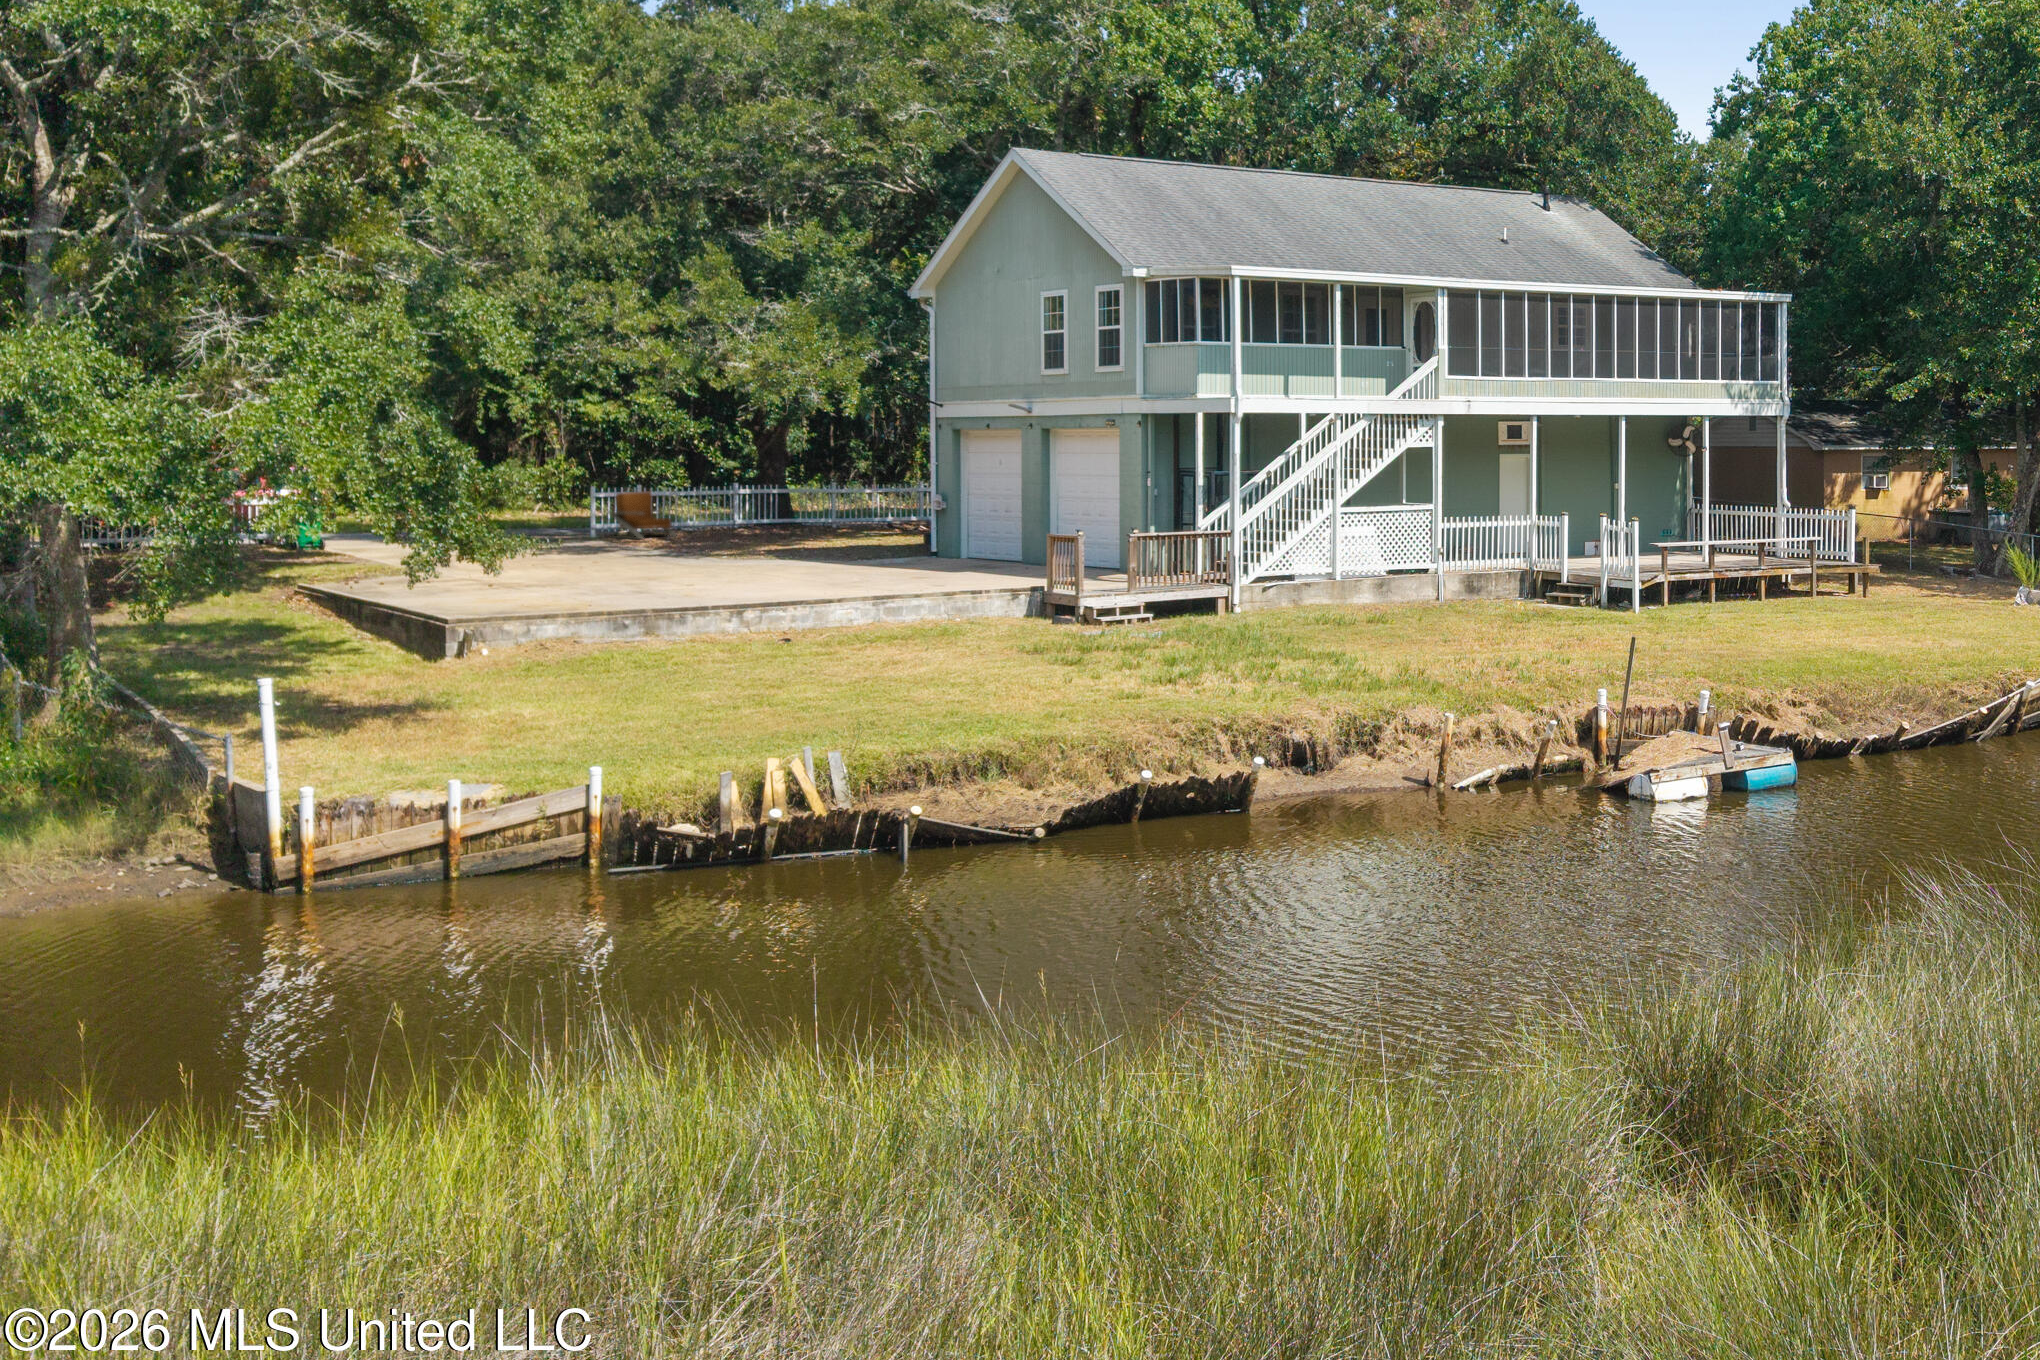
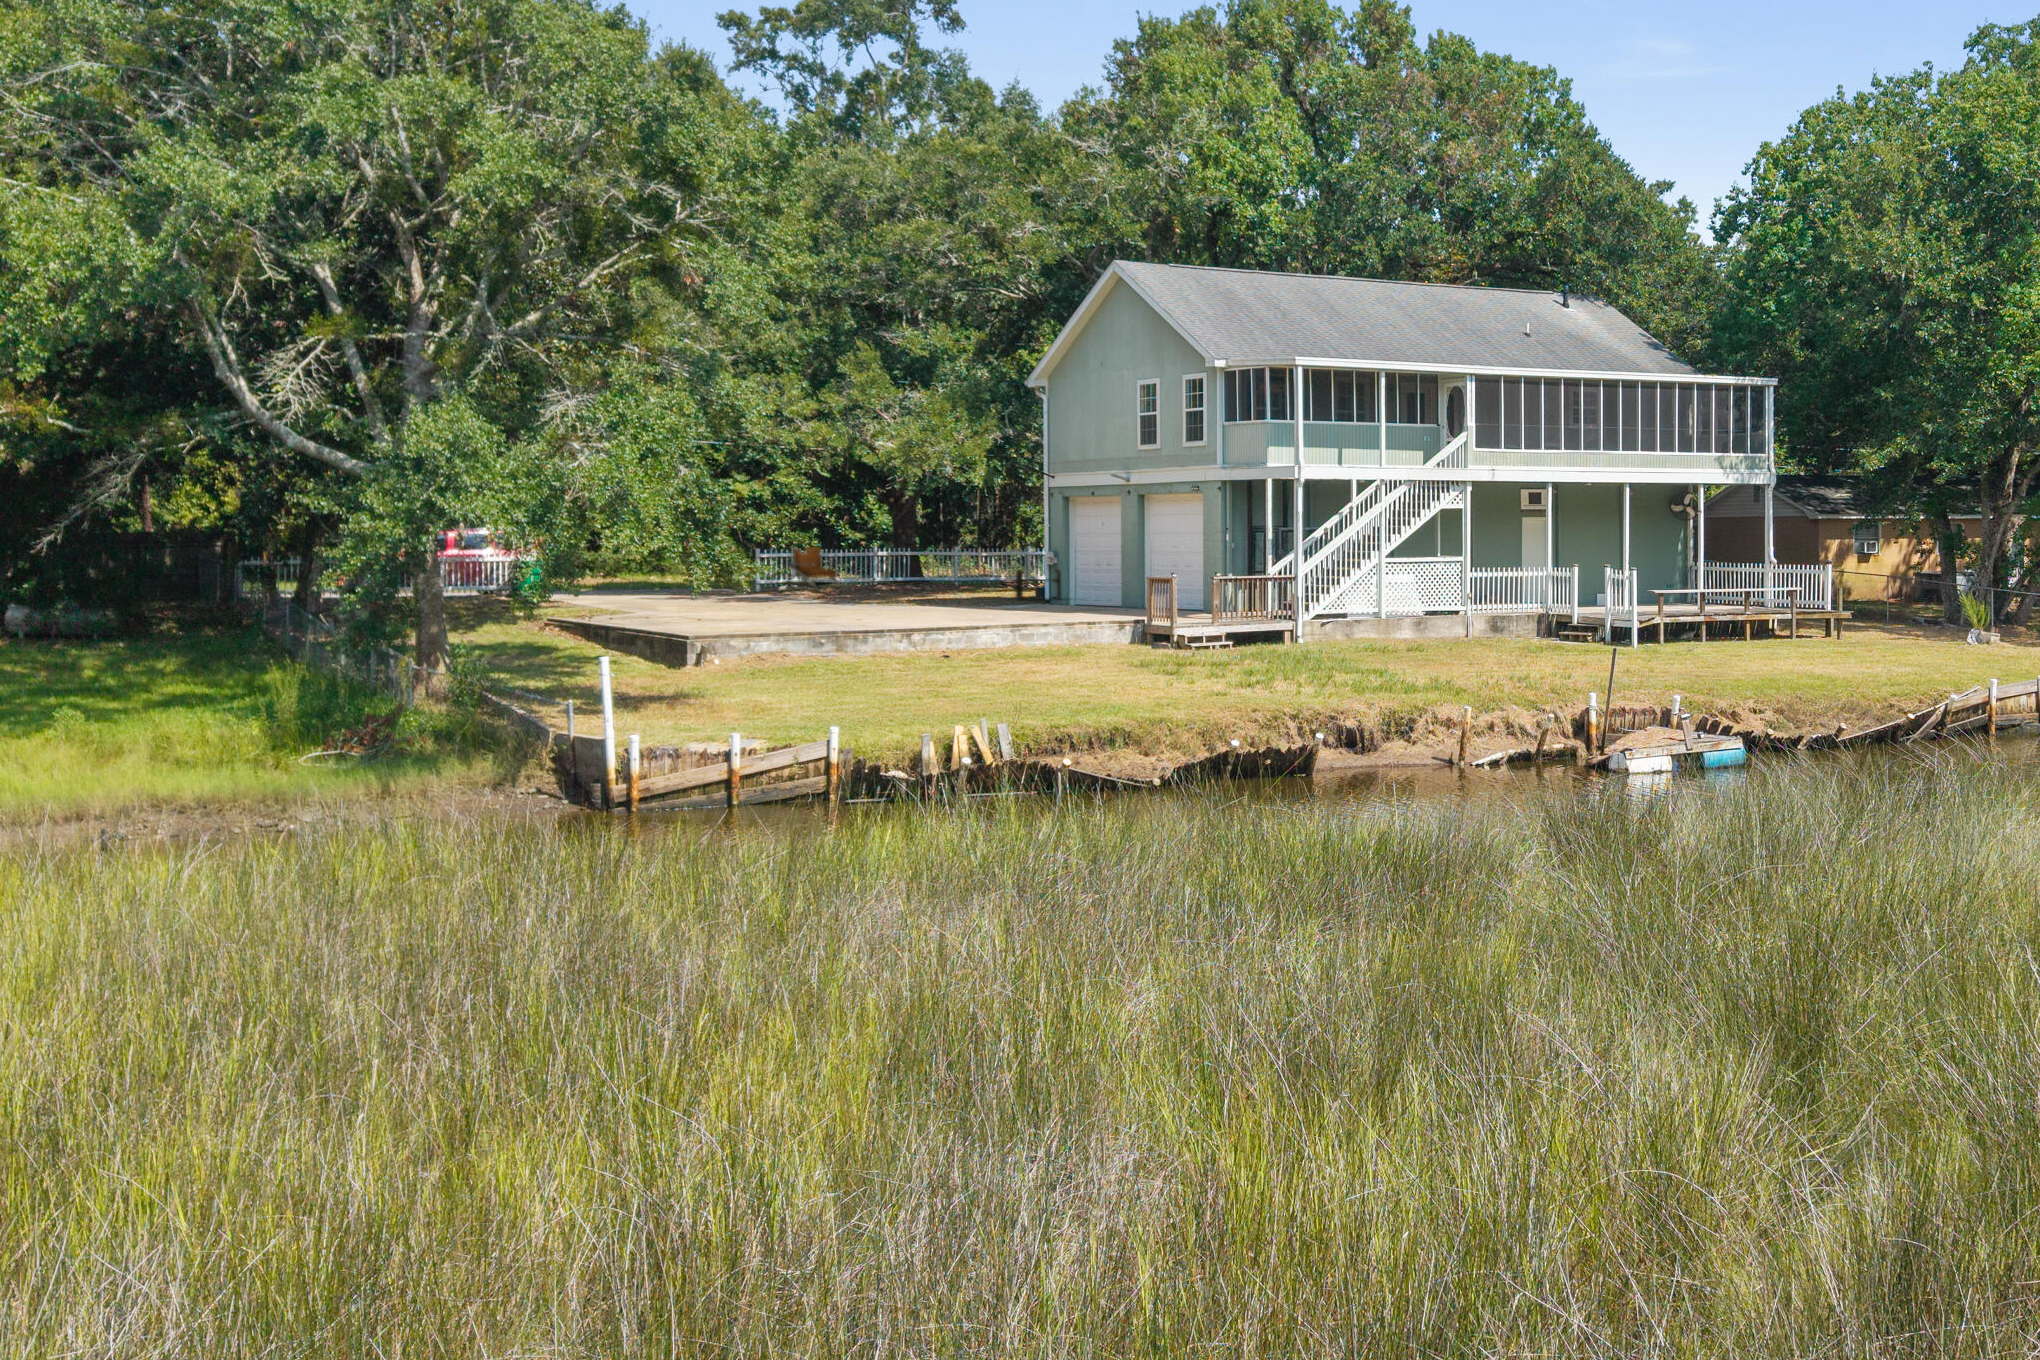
bench: none [891,519,947,557] -> present [1016,569,1061,599]

